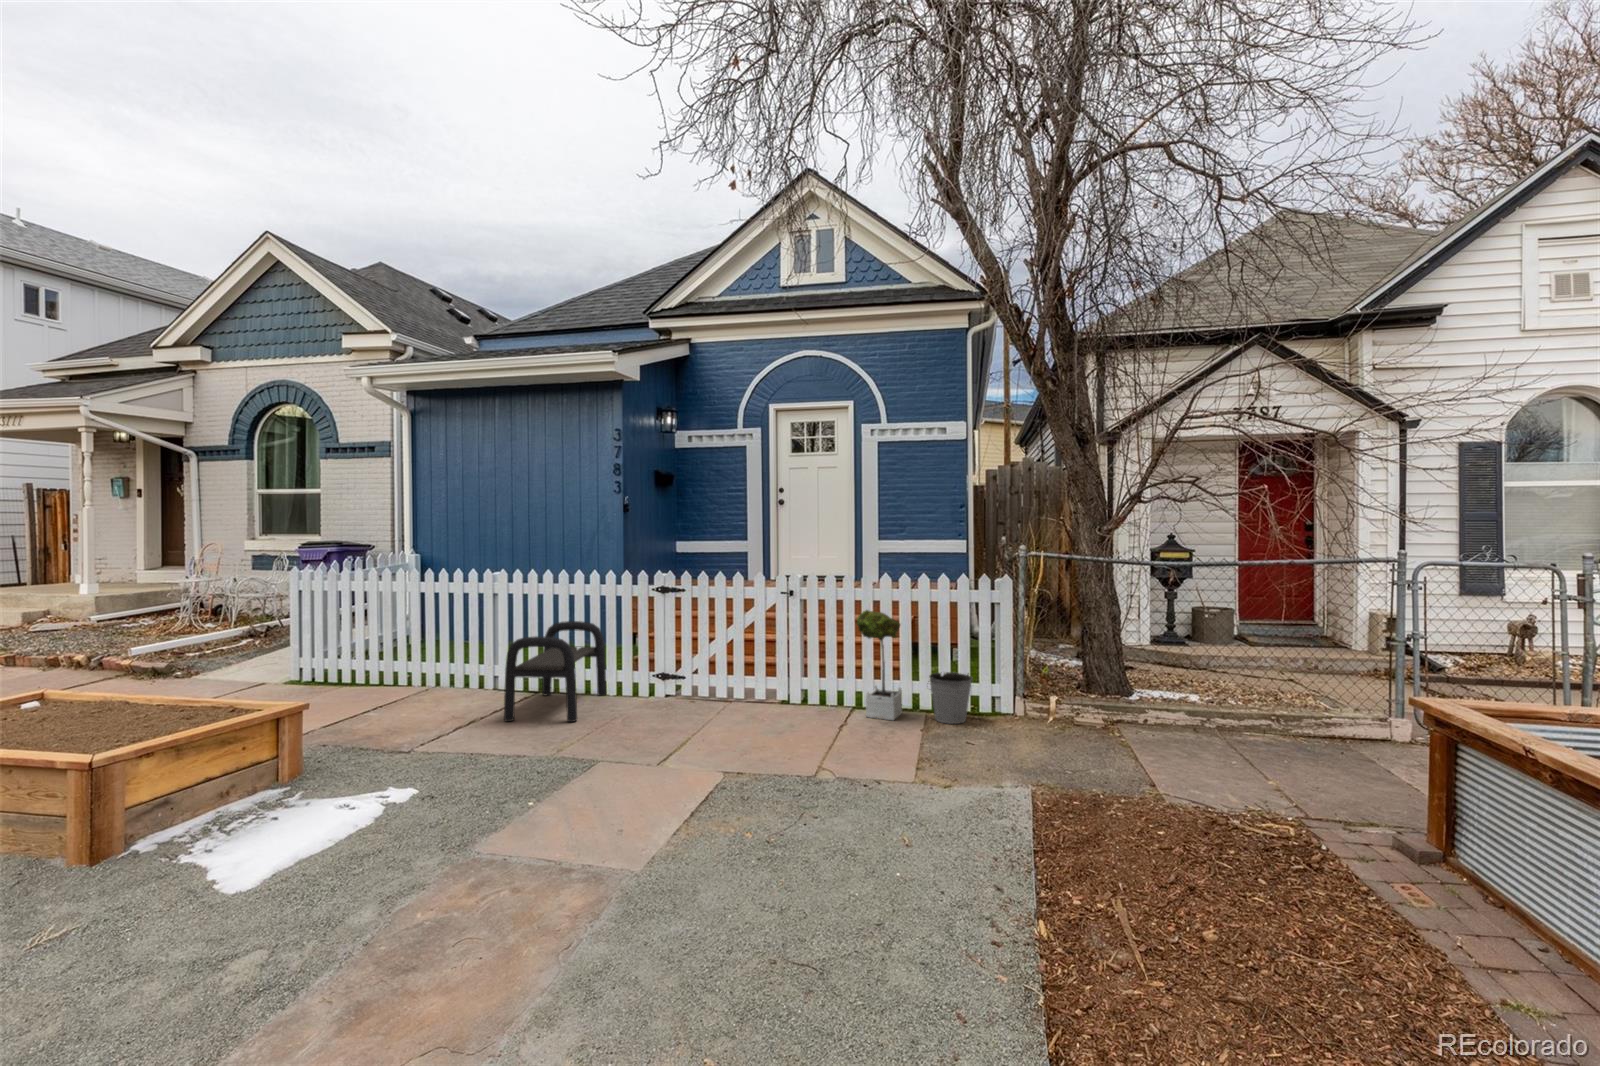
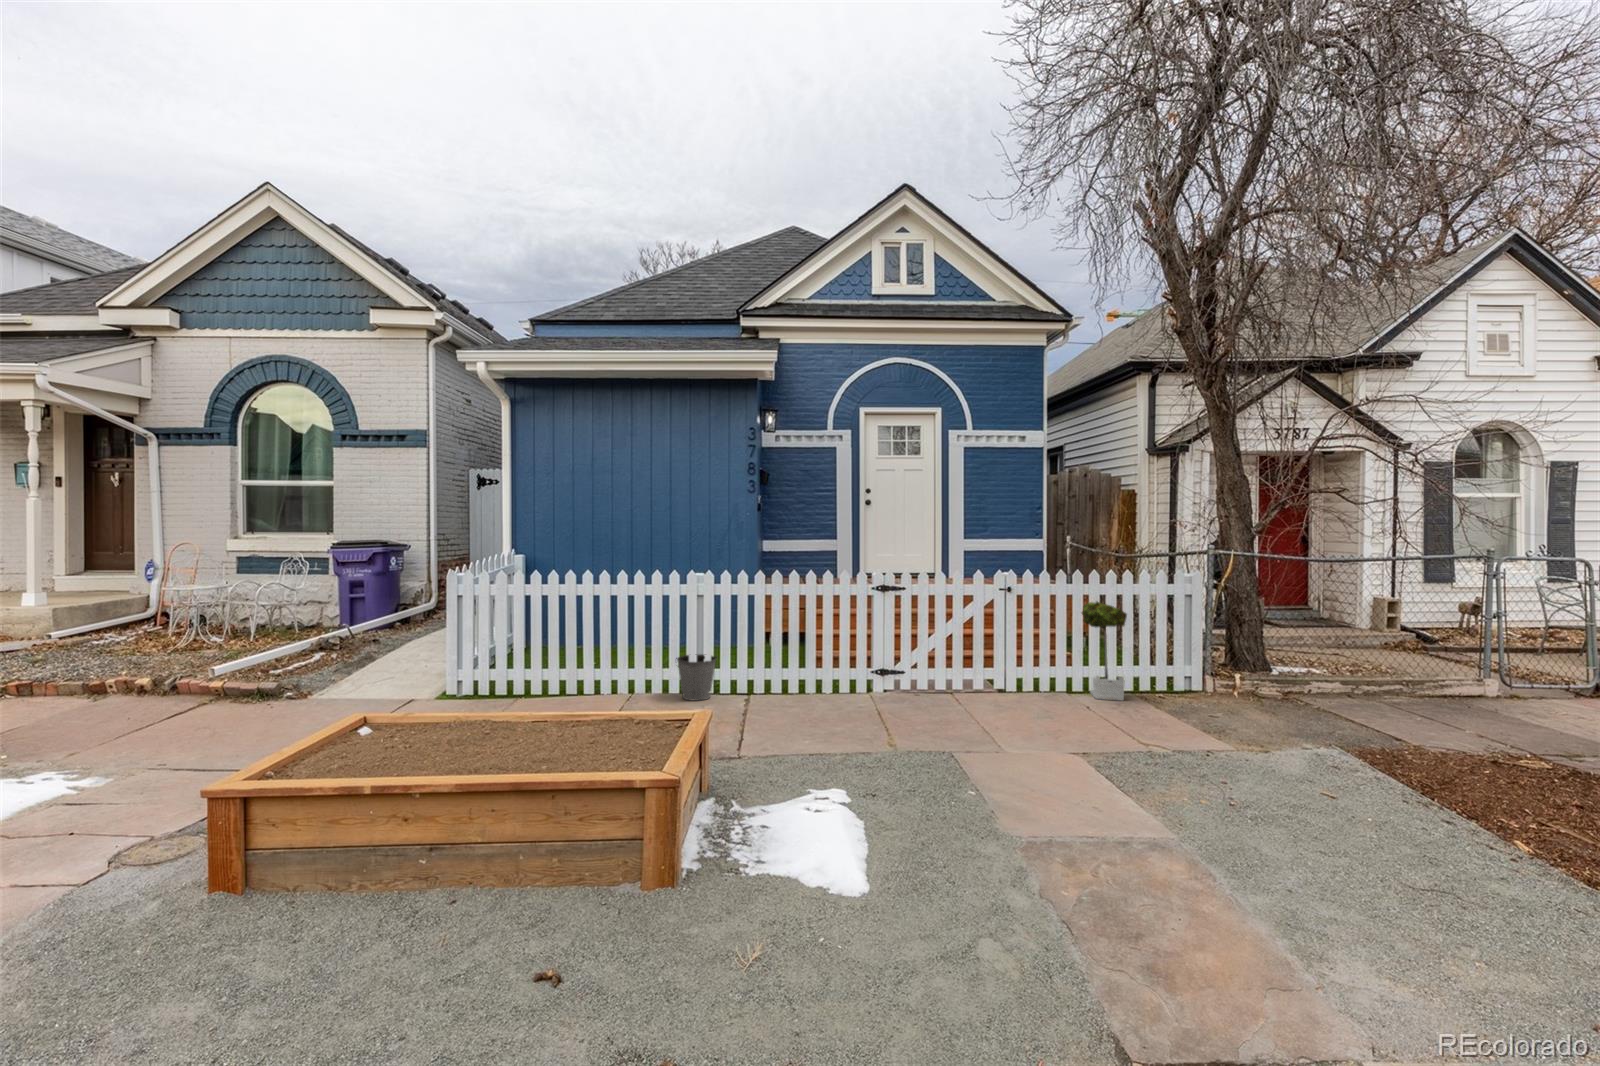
bench: present [504,621,607,722] -> none [763,619,854,720]
bucket: present [929,672,972,724] -> present [676,654,717,701]

